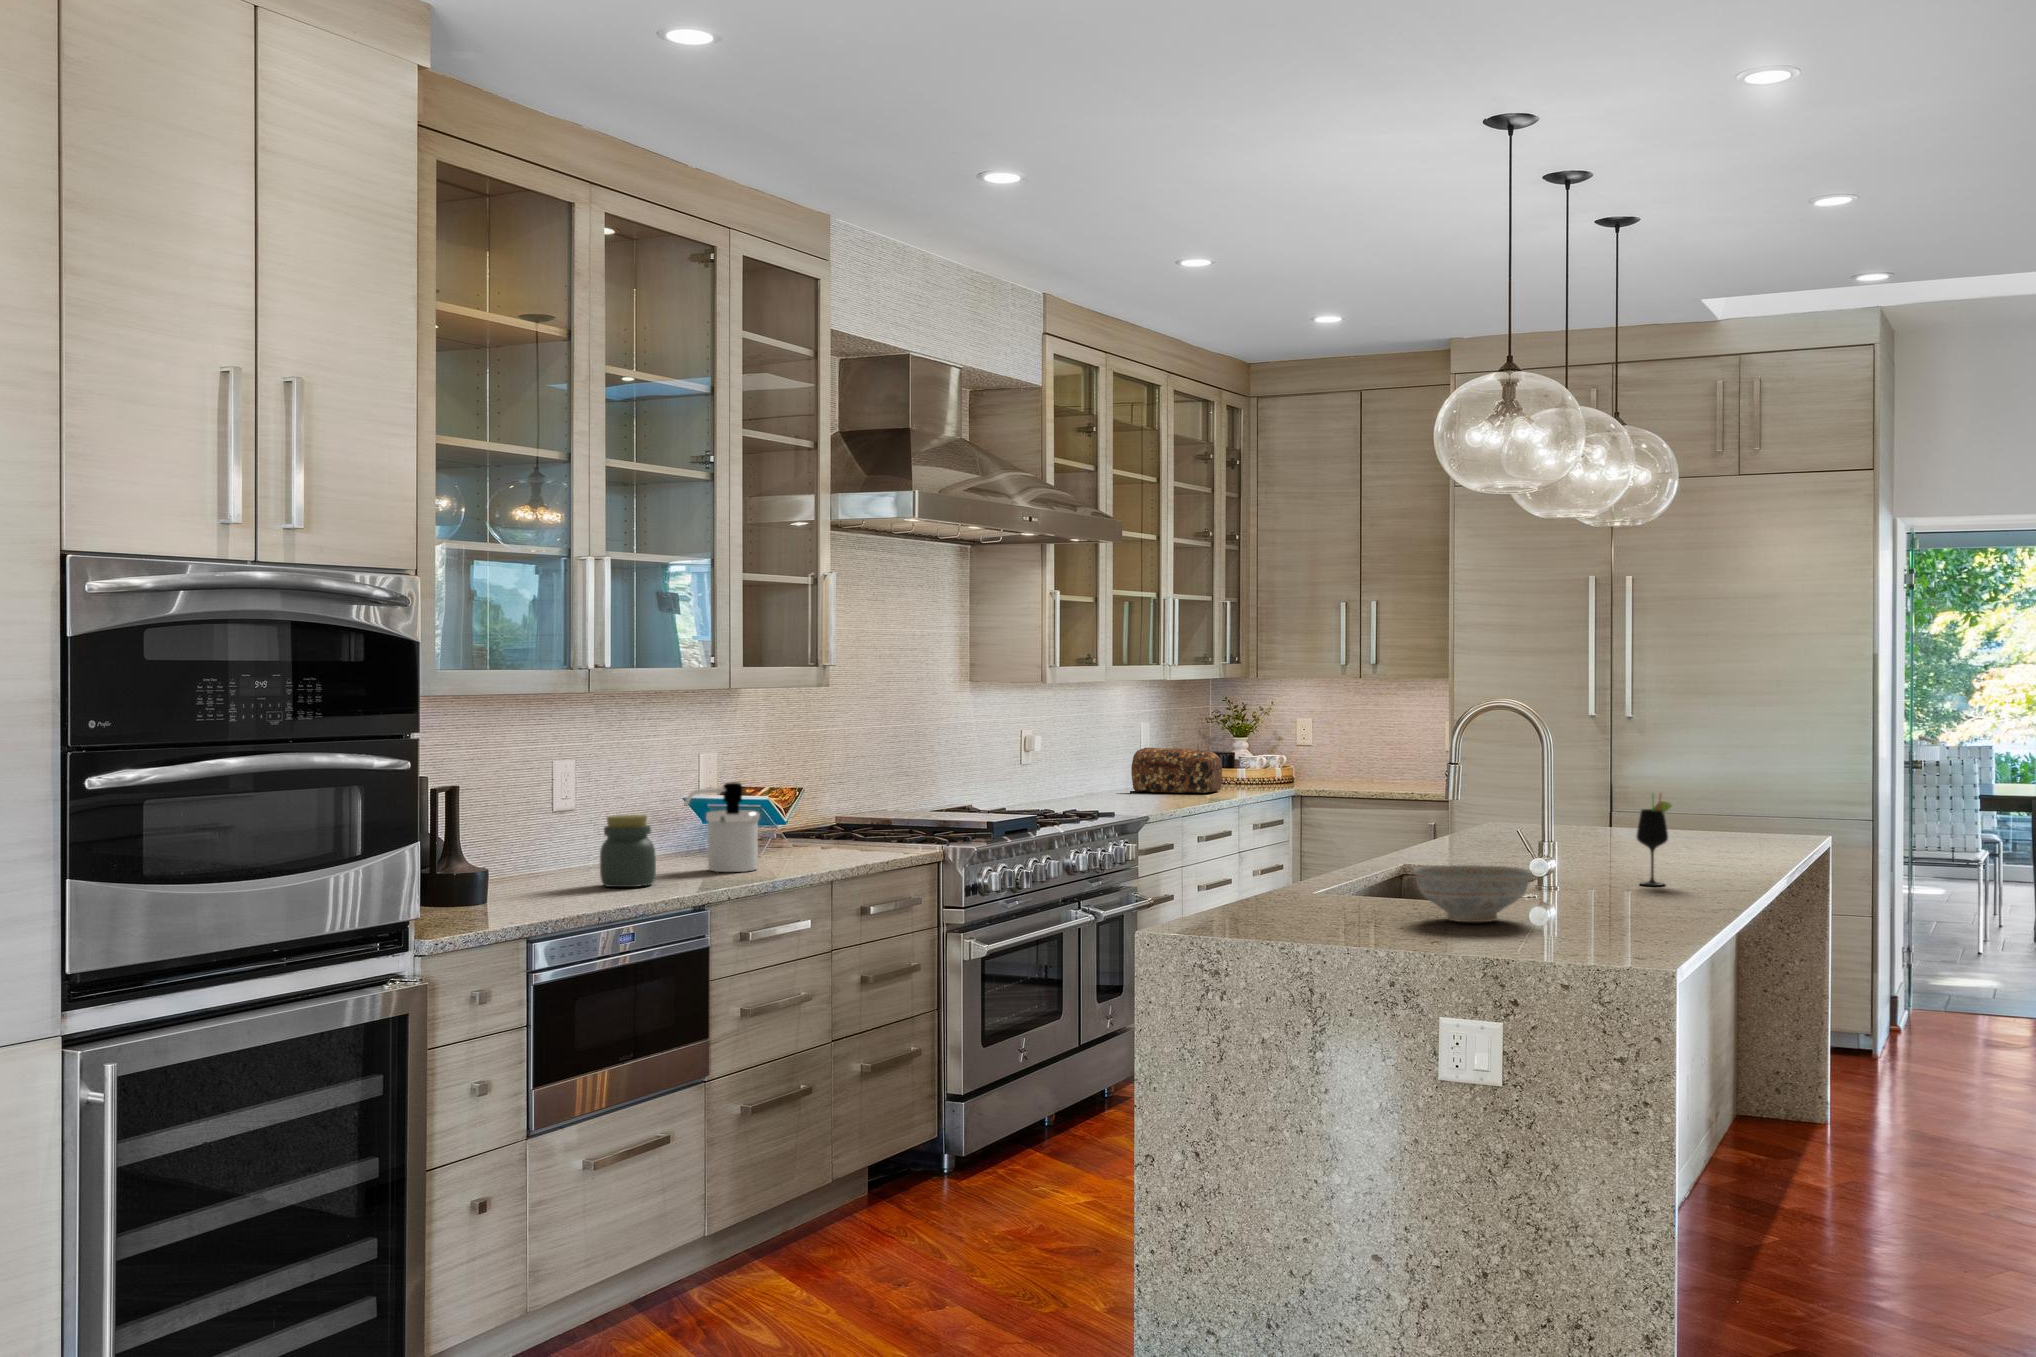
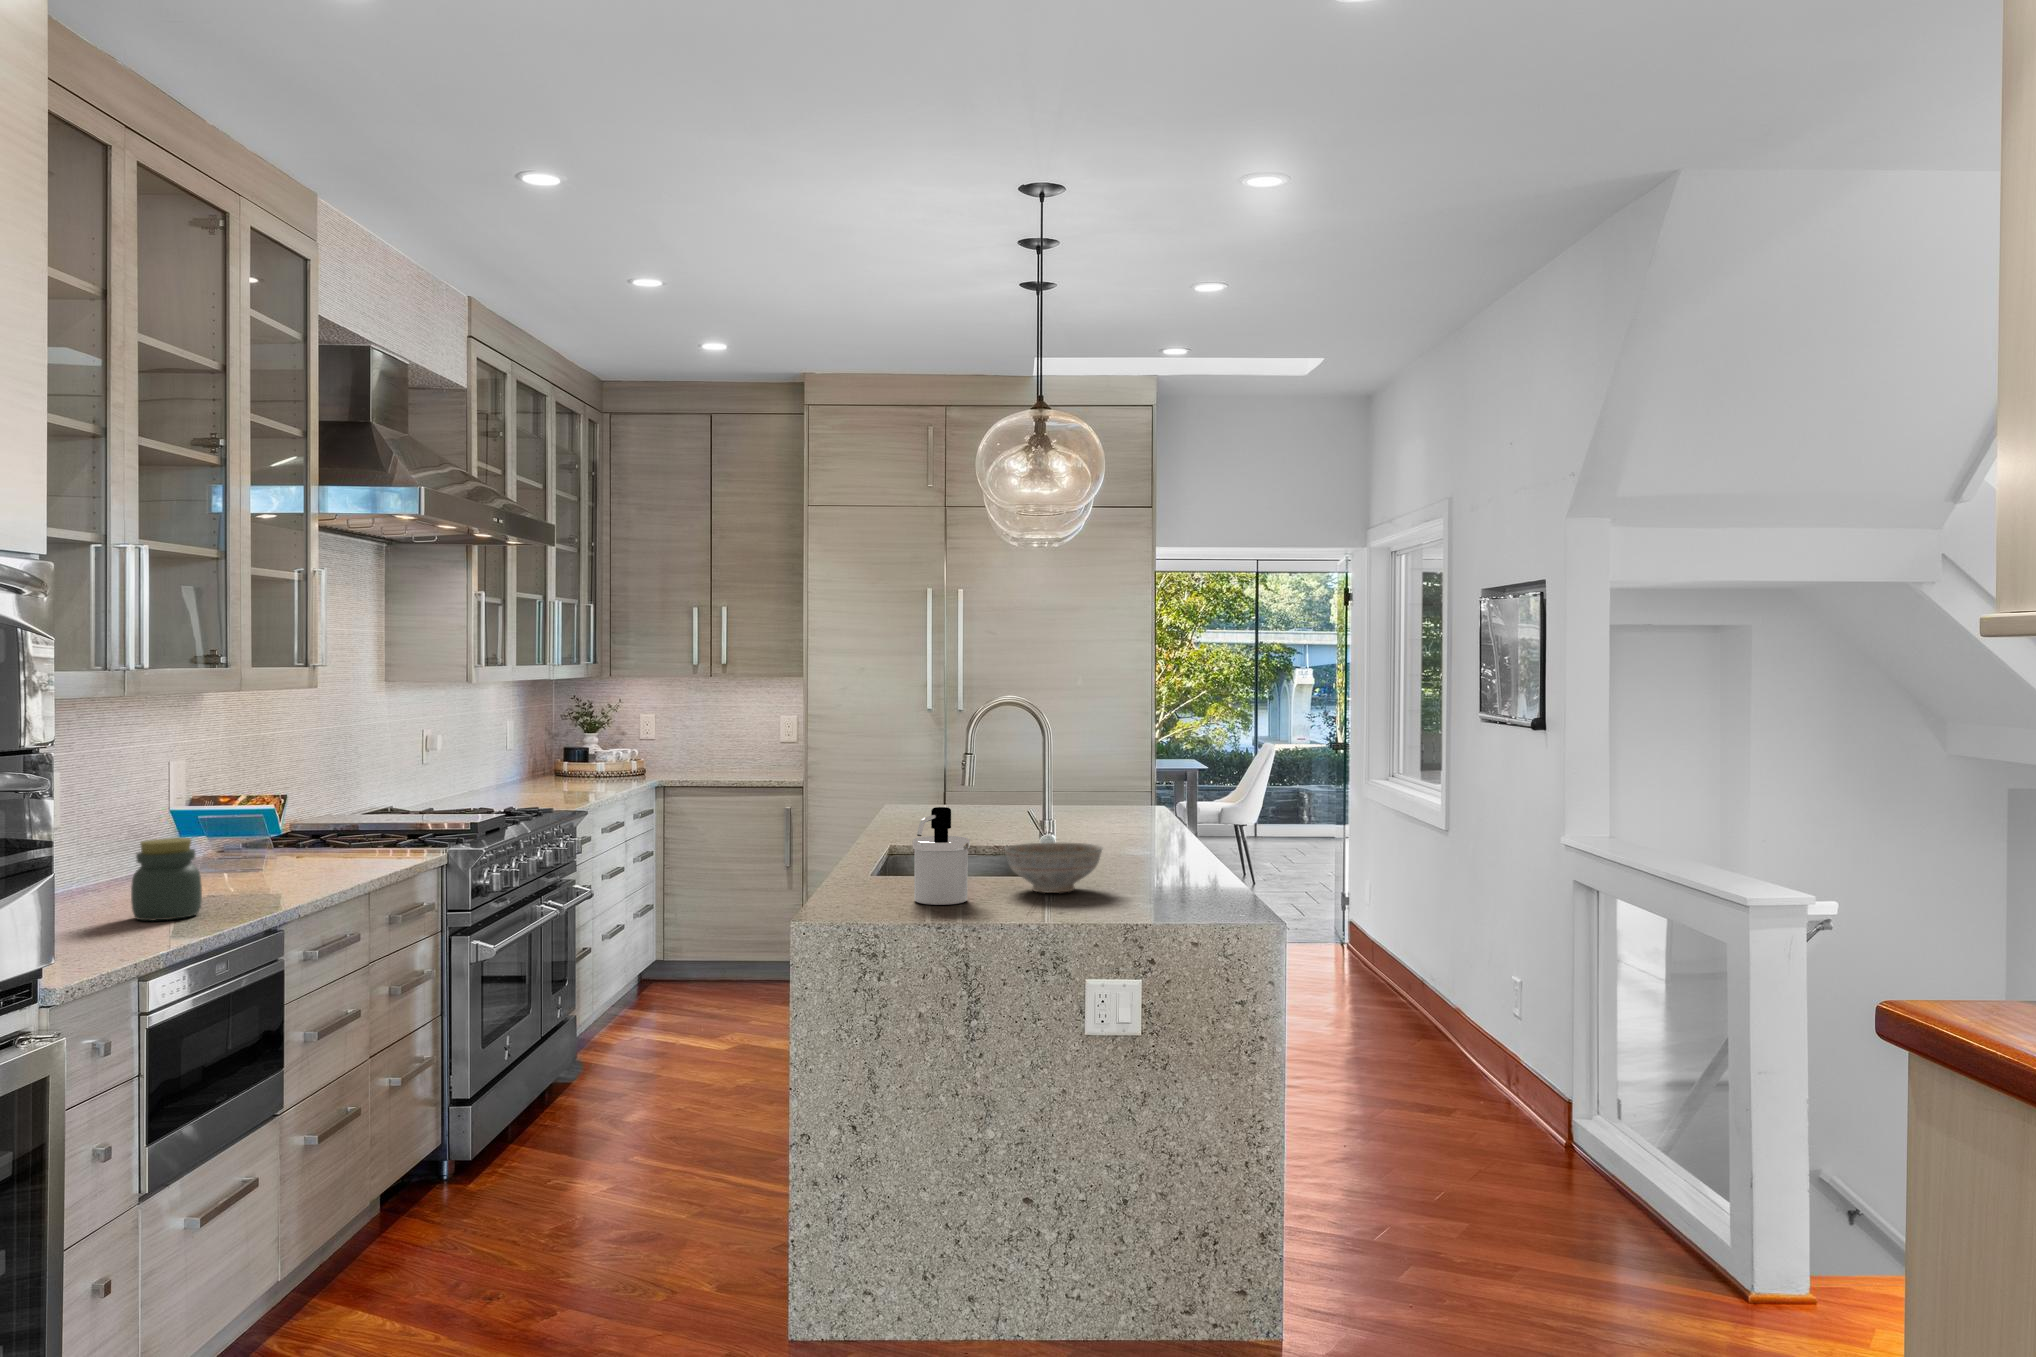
bread loaf: present [1131,748,1222,793] -> none [530,747,607,786]
soap dispenser: present [684,782,760,872] -> present [913,807,970,905]
wine glass: present [1637,794,1672,885] -> none [1096,775,1125,848]

